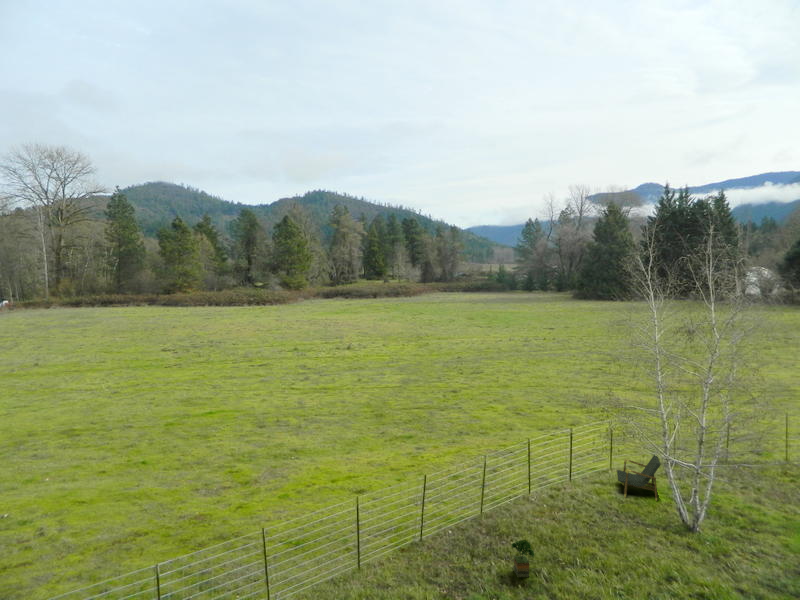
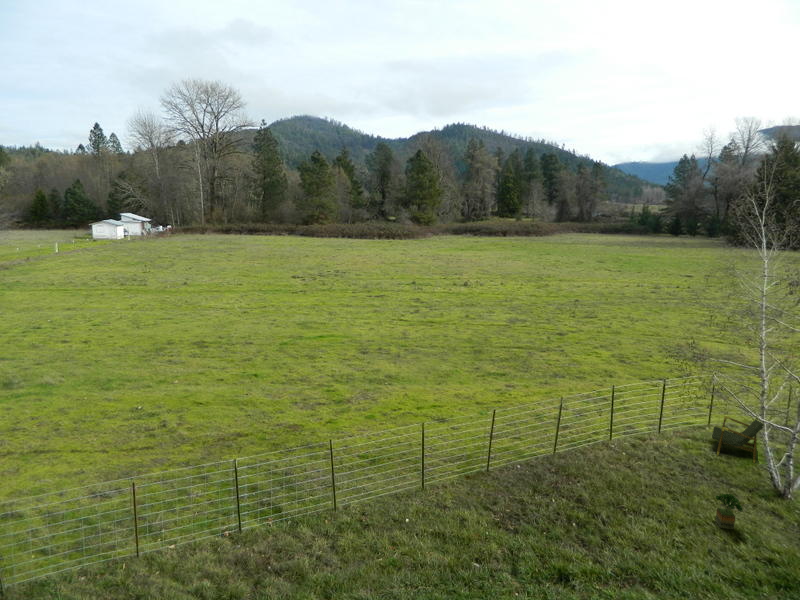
potted tree: present [512,540,534,577] -> present [716,494,743,529]

